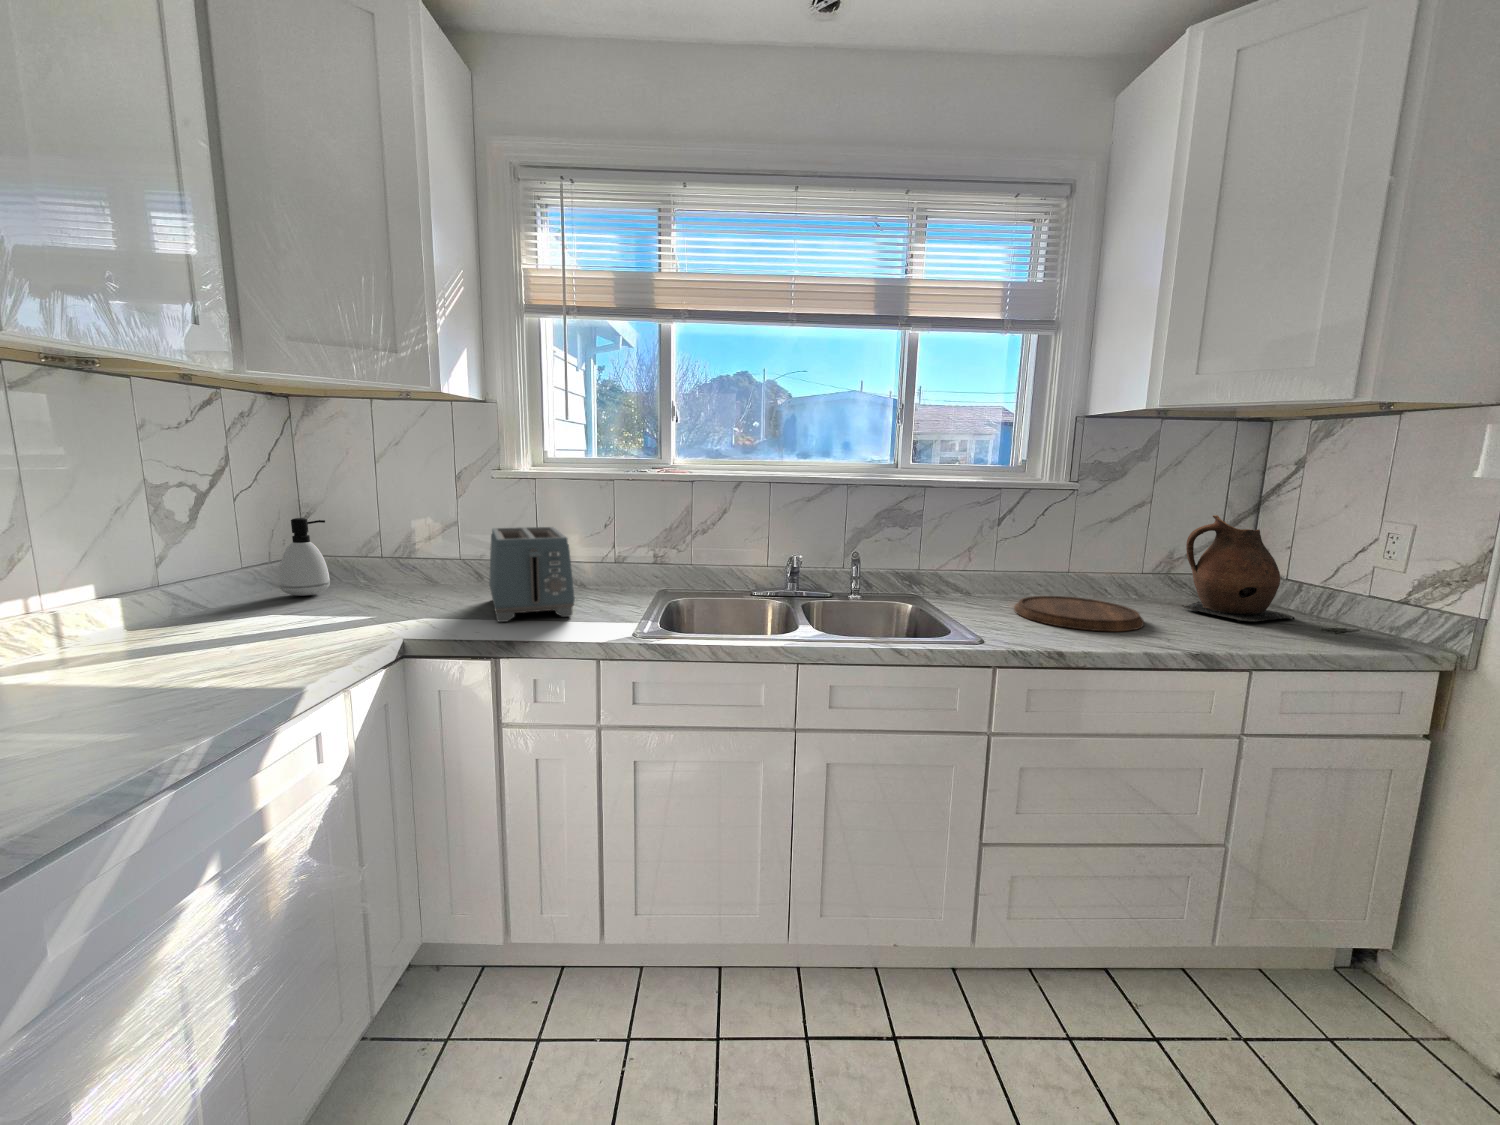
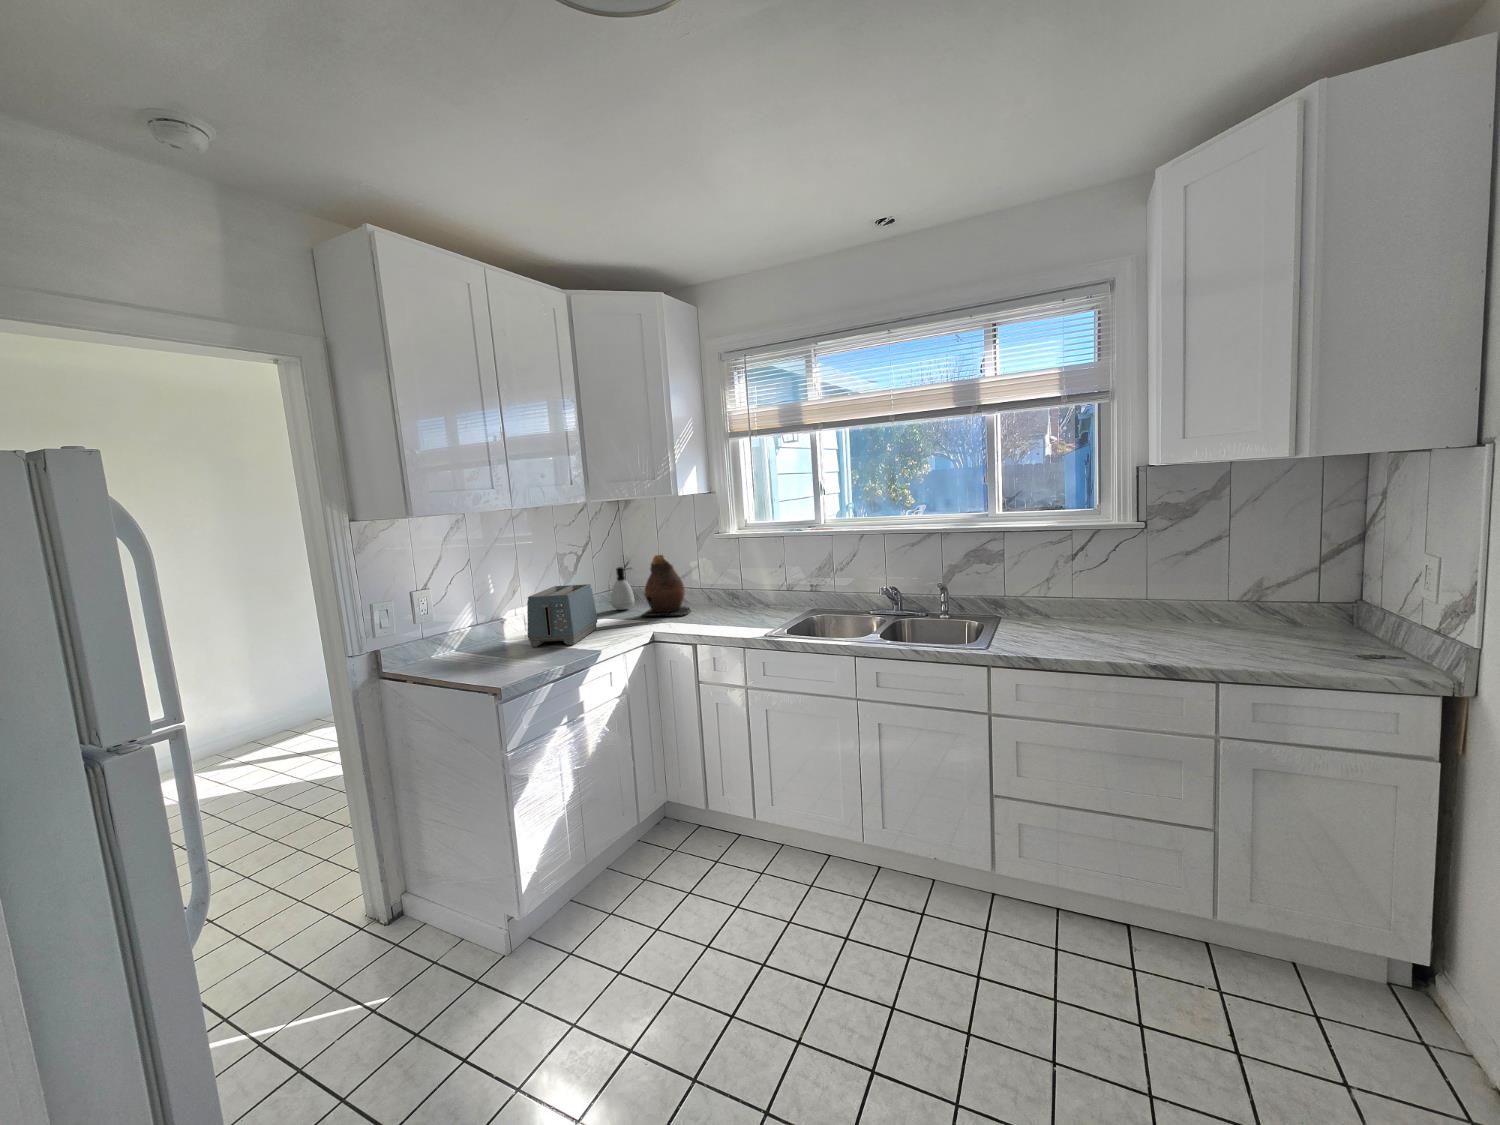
ceramic pitcher: present [1182,515,1295,622] -> present [642,555,690,616]
toaster: present [489,527,575,622] -> present [527,584,598,647]
cutting board: present [1014,596,1144,631] -> none [1056,618,1165,647]

